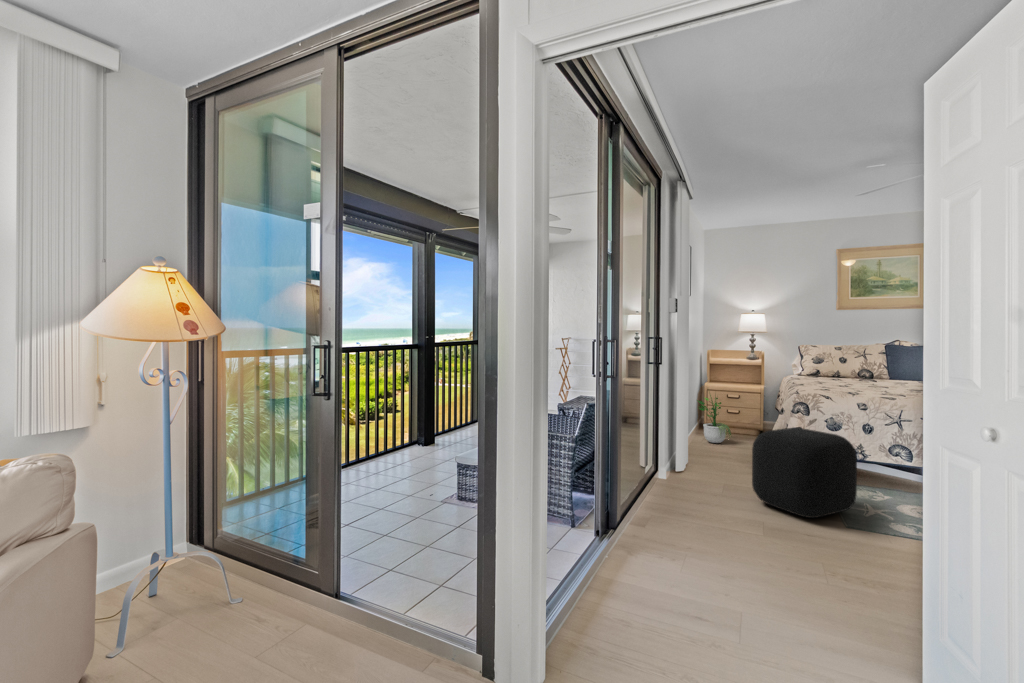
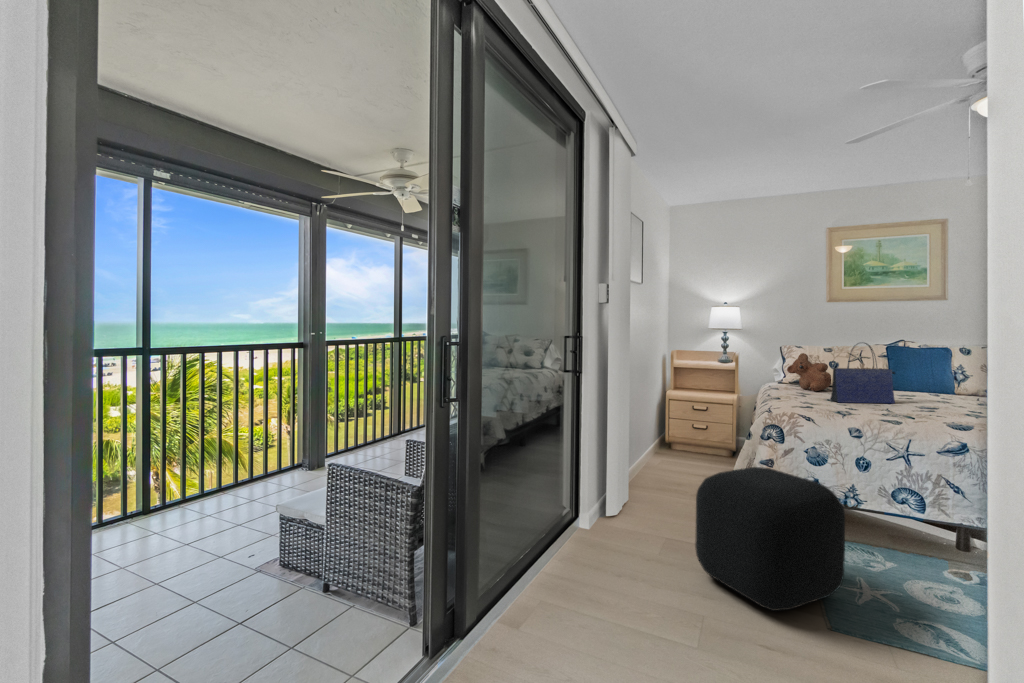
tote bag: none [842,341,892,387] -> present [831,343,895,403]
teddy bear: none [806,350,842,380] -> present [787,353,831,391]
potted plant: present [697,395,731,443] -> none [650,395,694,467]

